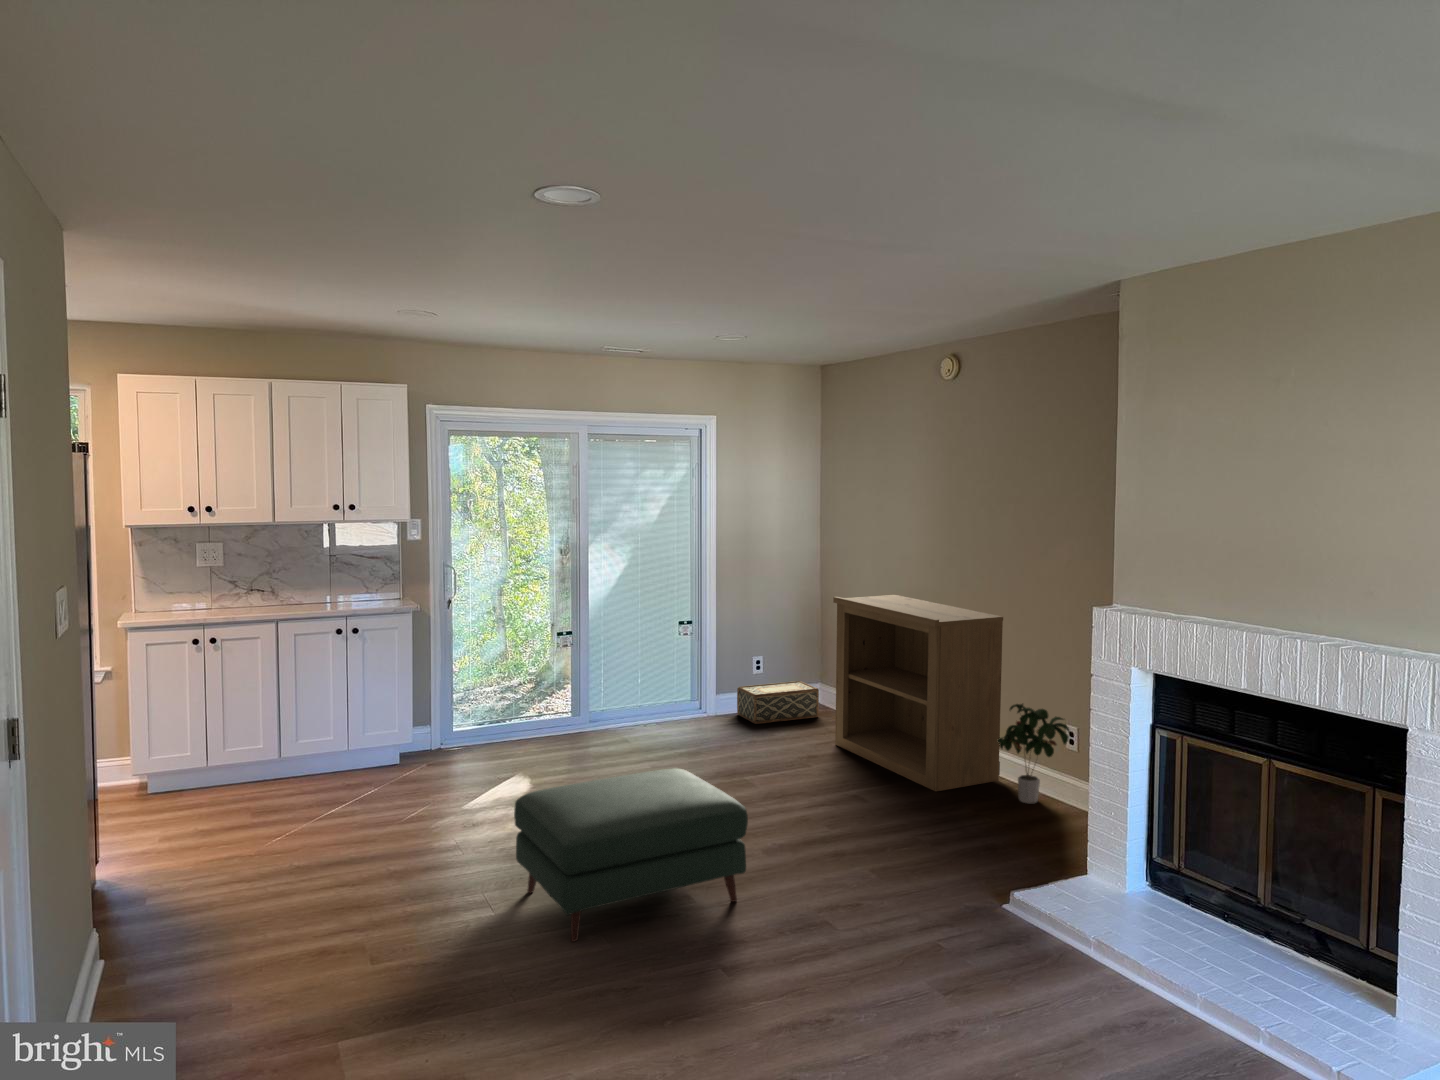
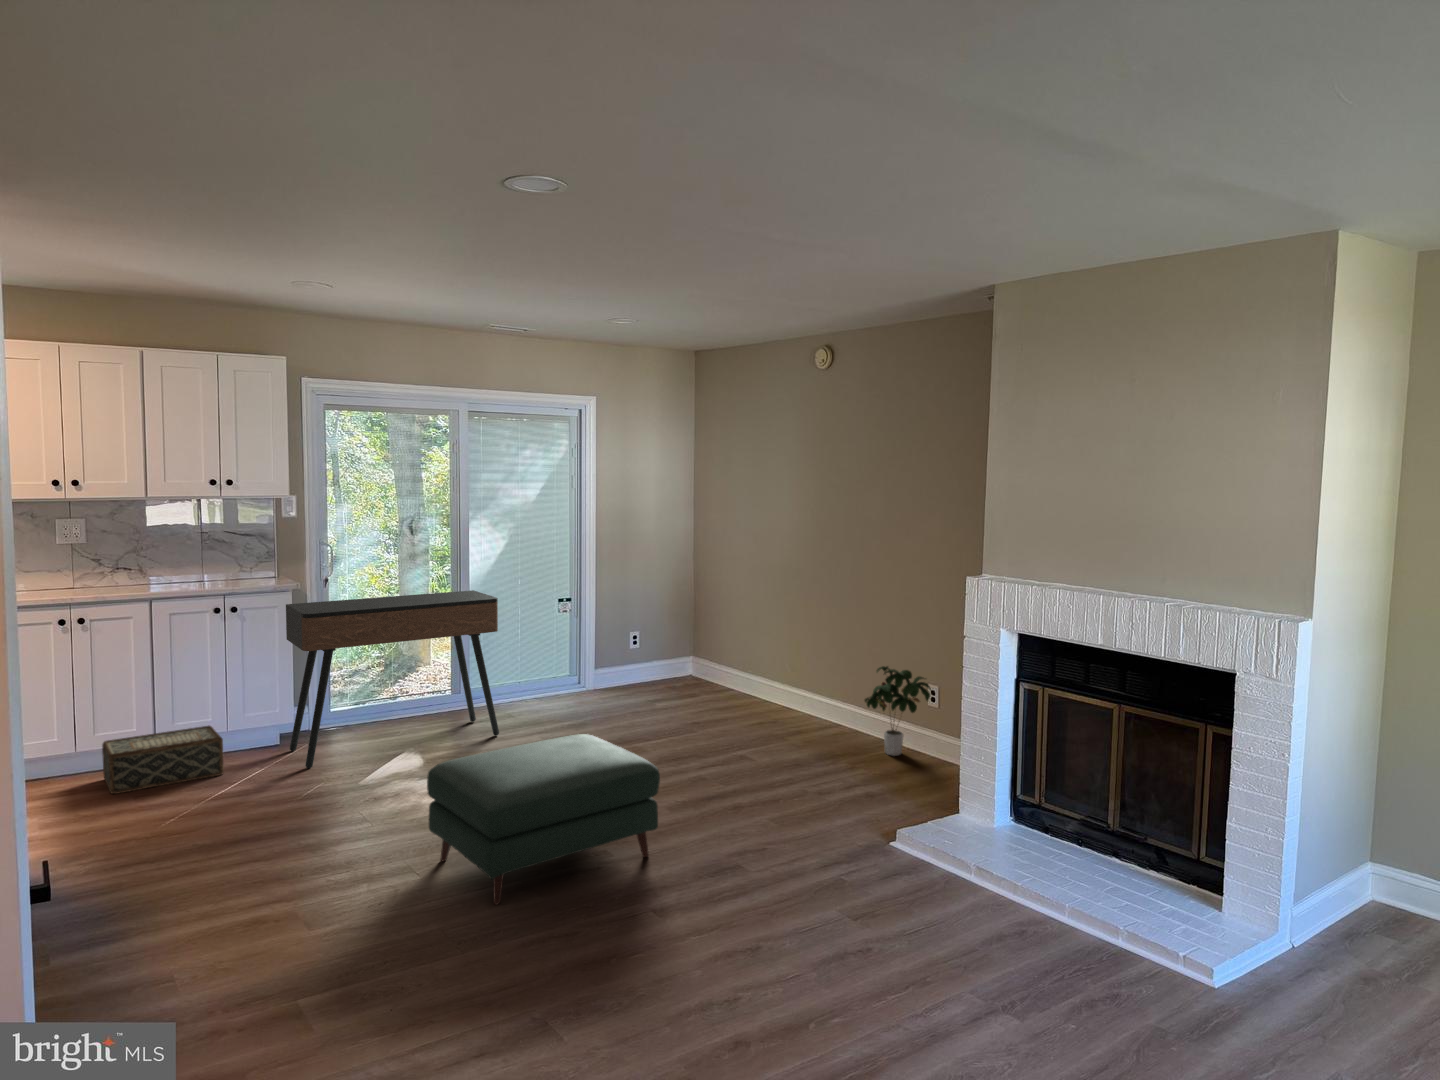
bookshelf: present [833,595,1003,791] -> none [711,570,869,749]
console table: none [402,614,610,790] -> present [286,590,499,768]
woven basket: present [737,681,819,724] -> present [102,725,224,794]

